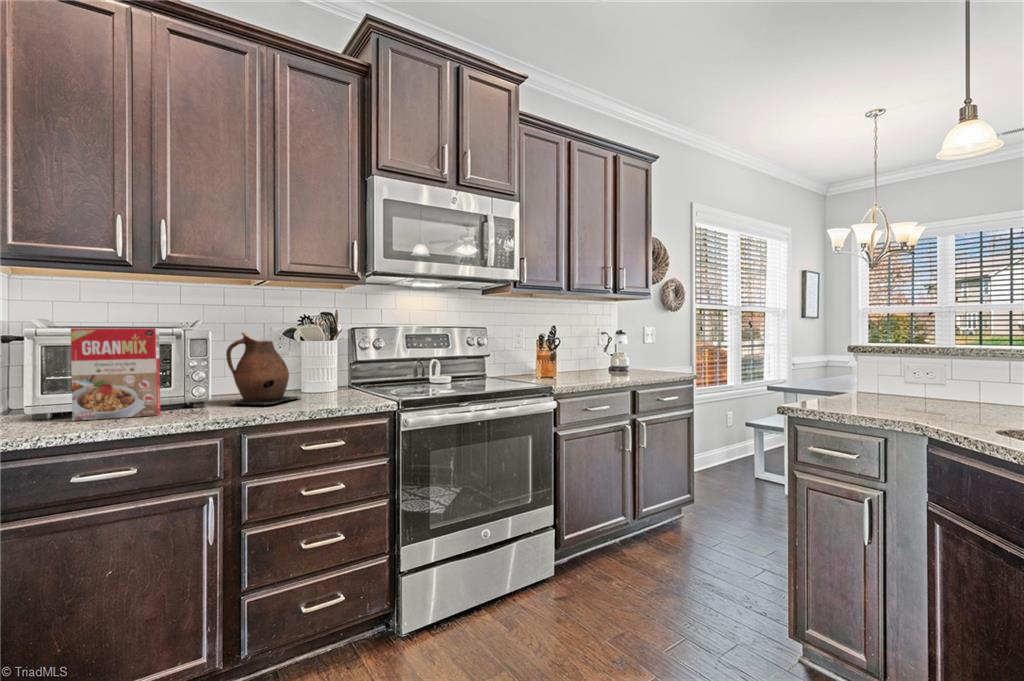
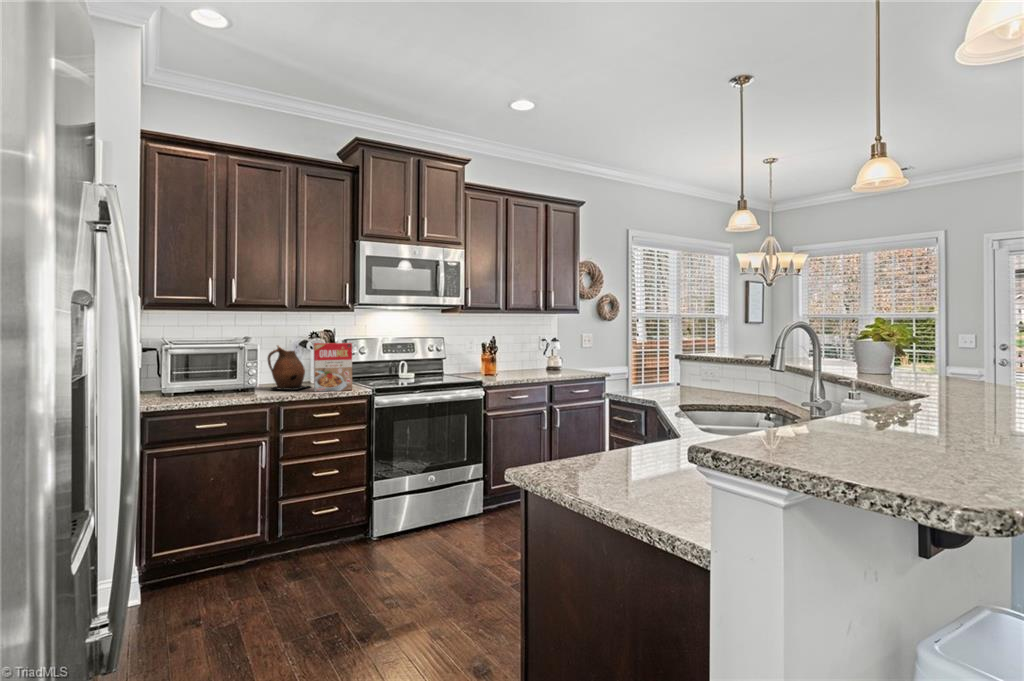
cereal box: present [71,328,160,421] -> present [314,343,352,392]

